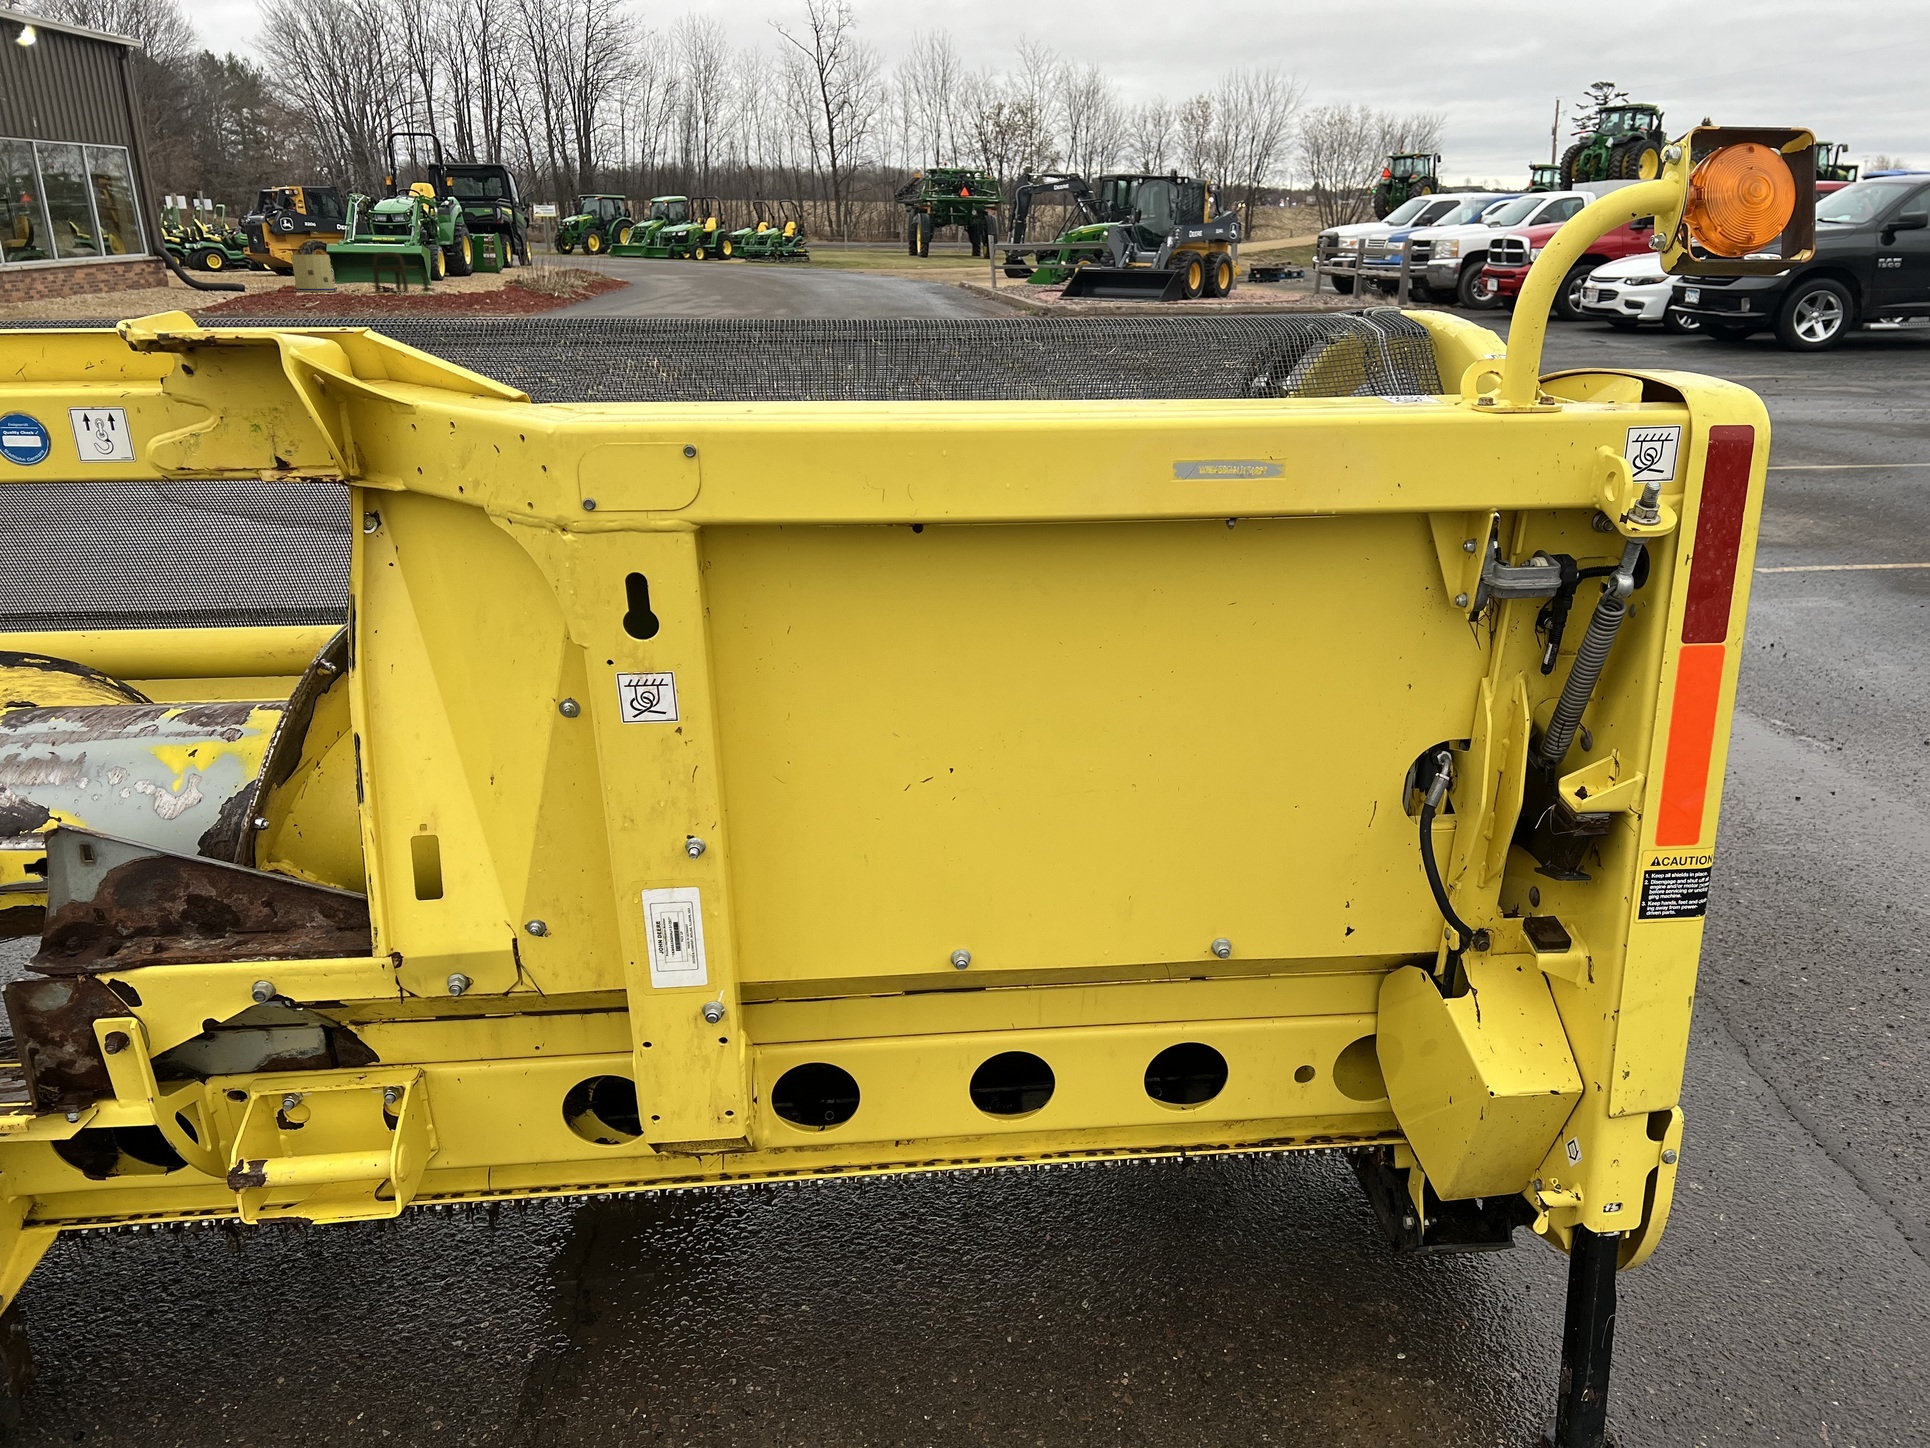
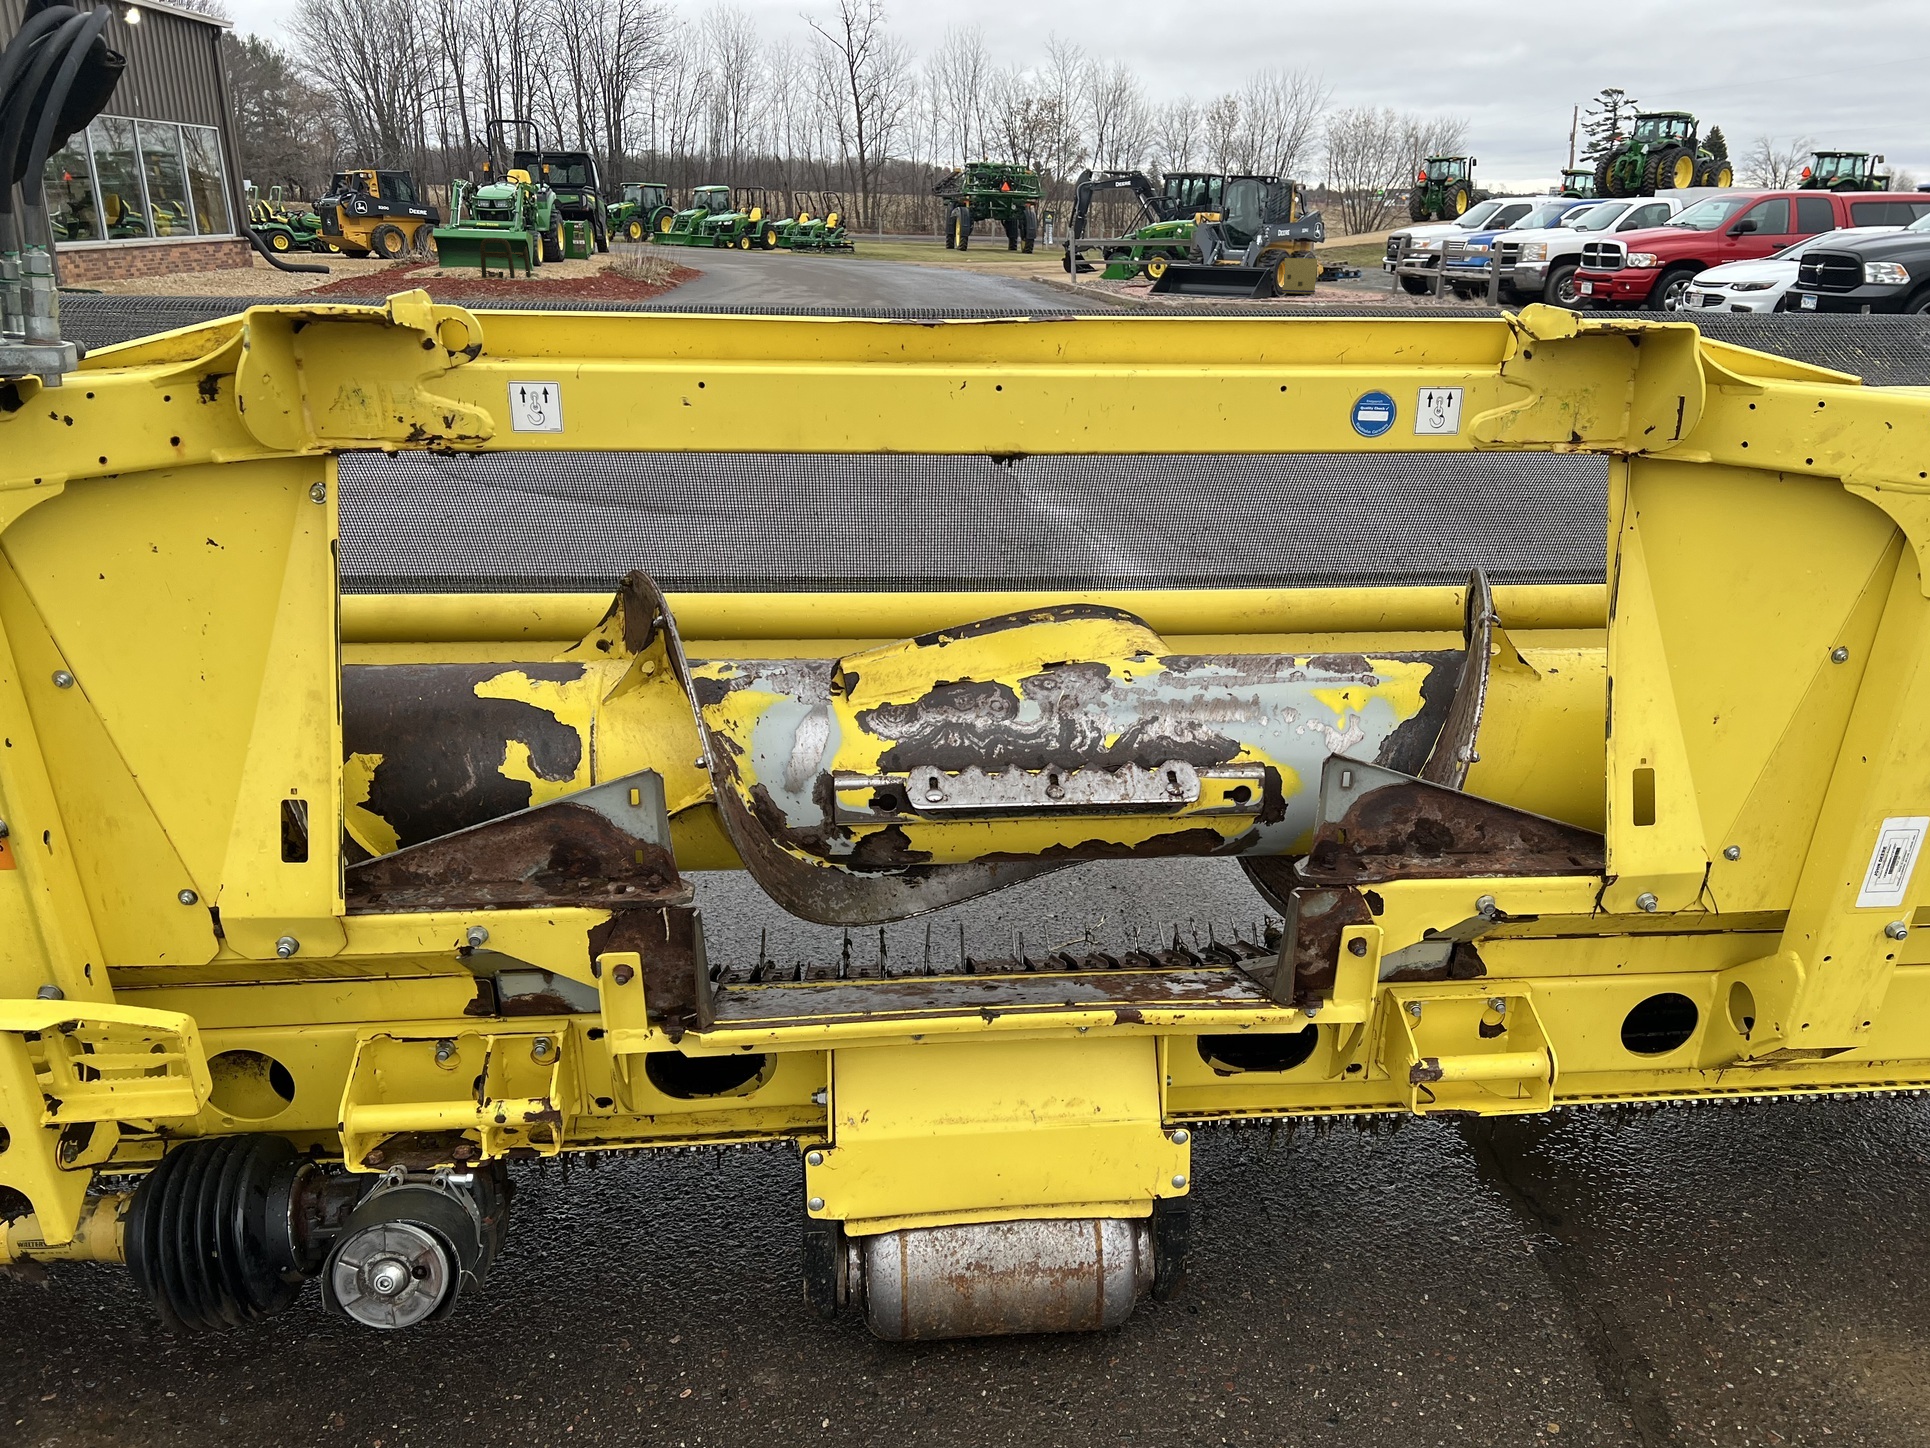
trash can: present [291,254,335,292] -> present [1282,258,1317,294]

